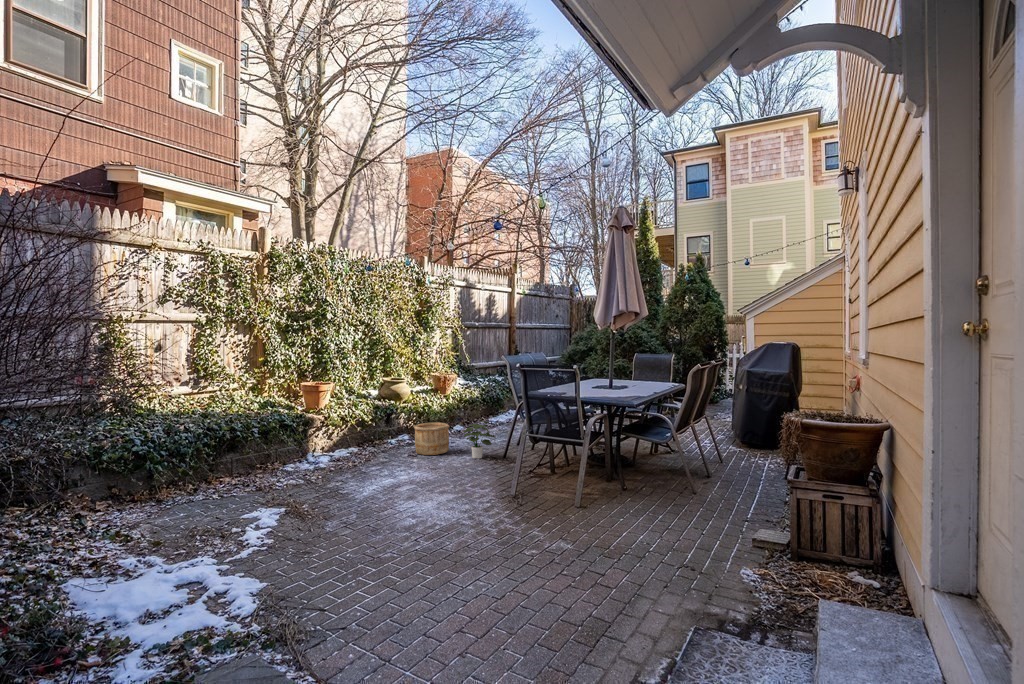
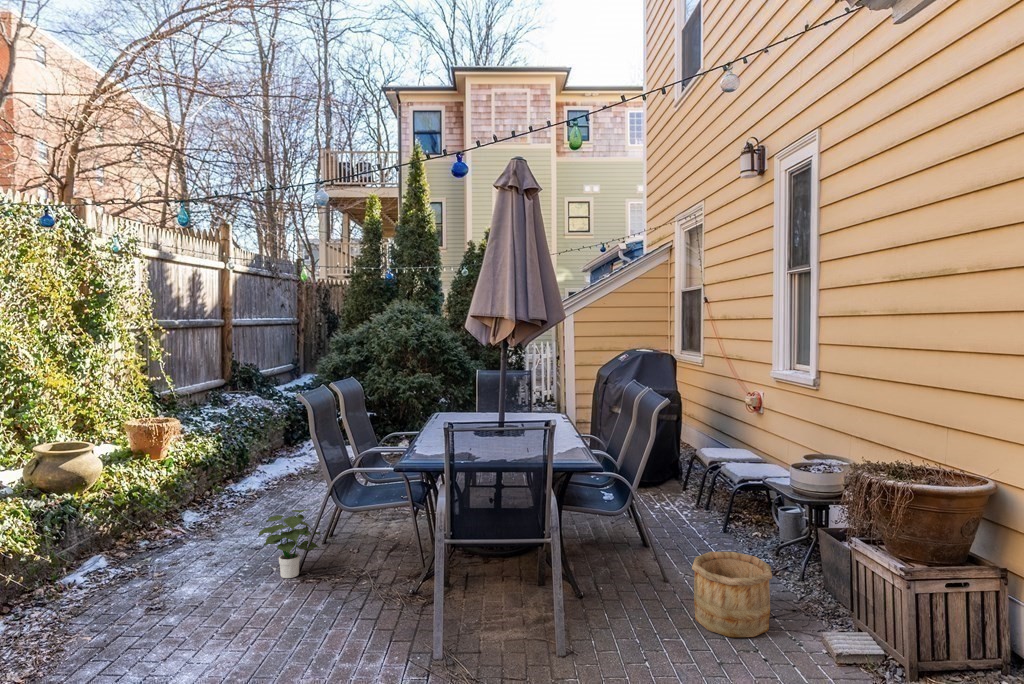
wooden bucket: present [414,422,450,455] -> present [692,552,772,637]

